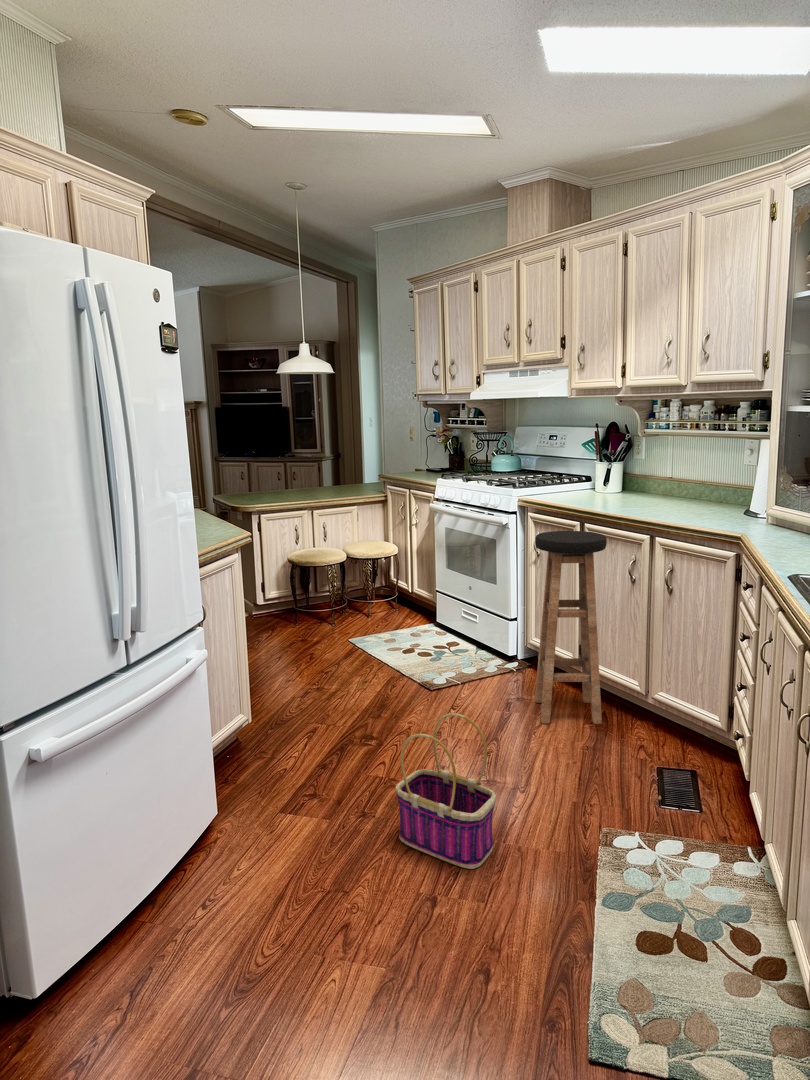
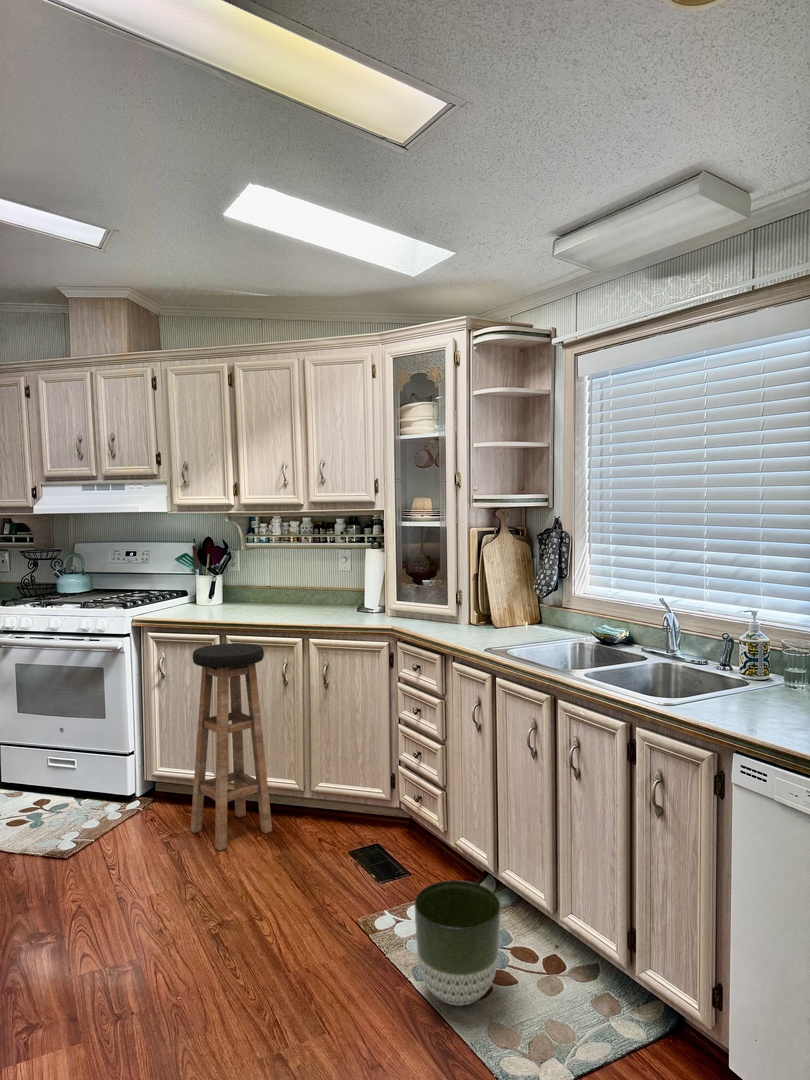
basket: present [396,713,496,869] -> none [180,854,296,1036]
planter: none [584,814,686,949] -> present [414,880,501,1006]

